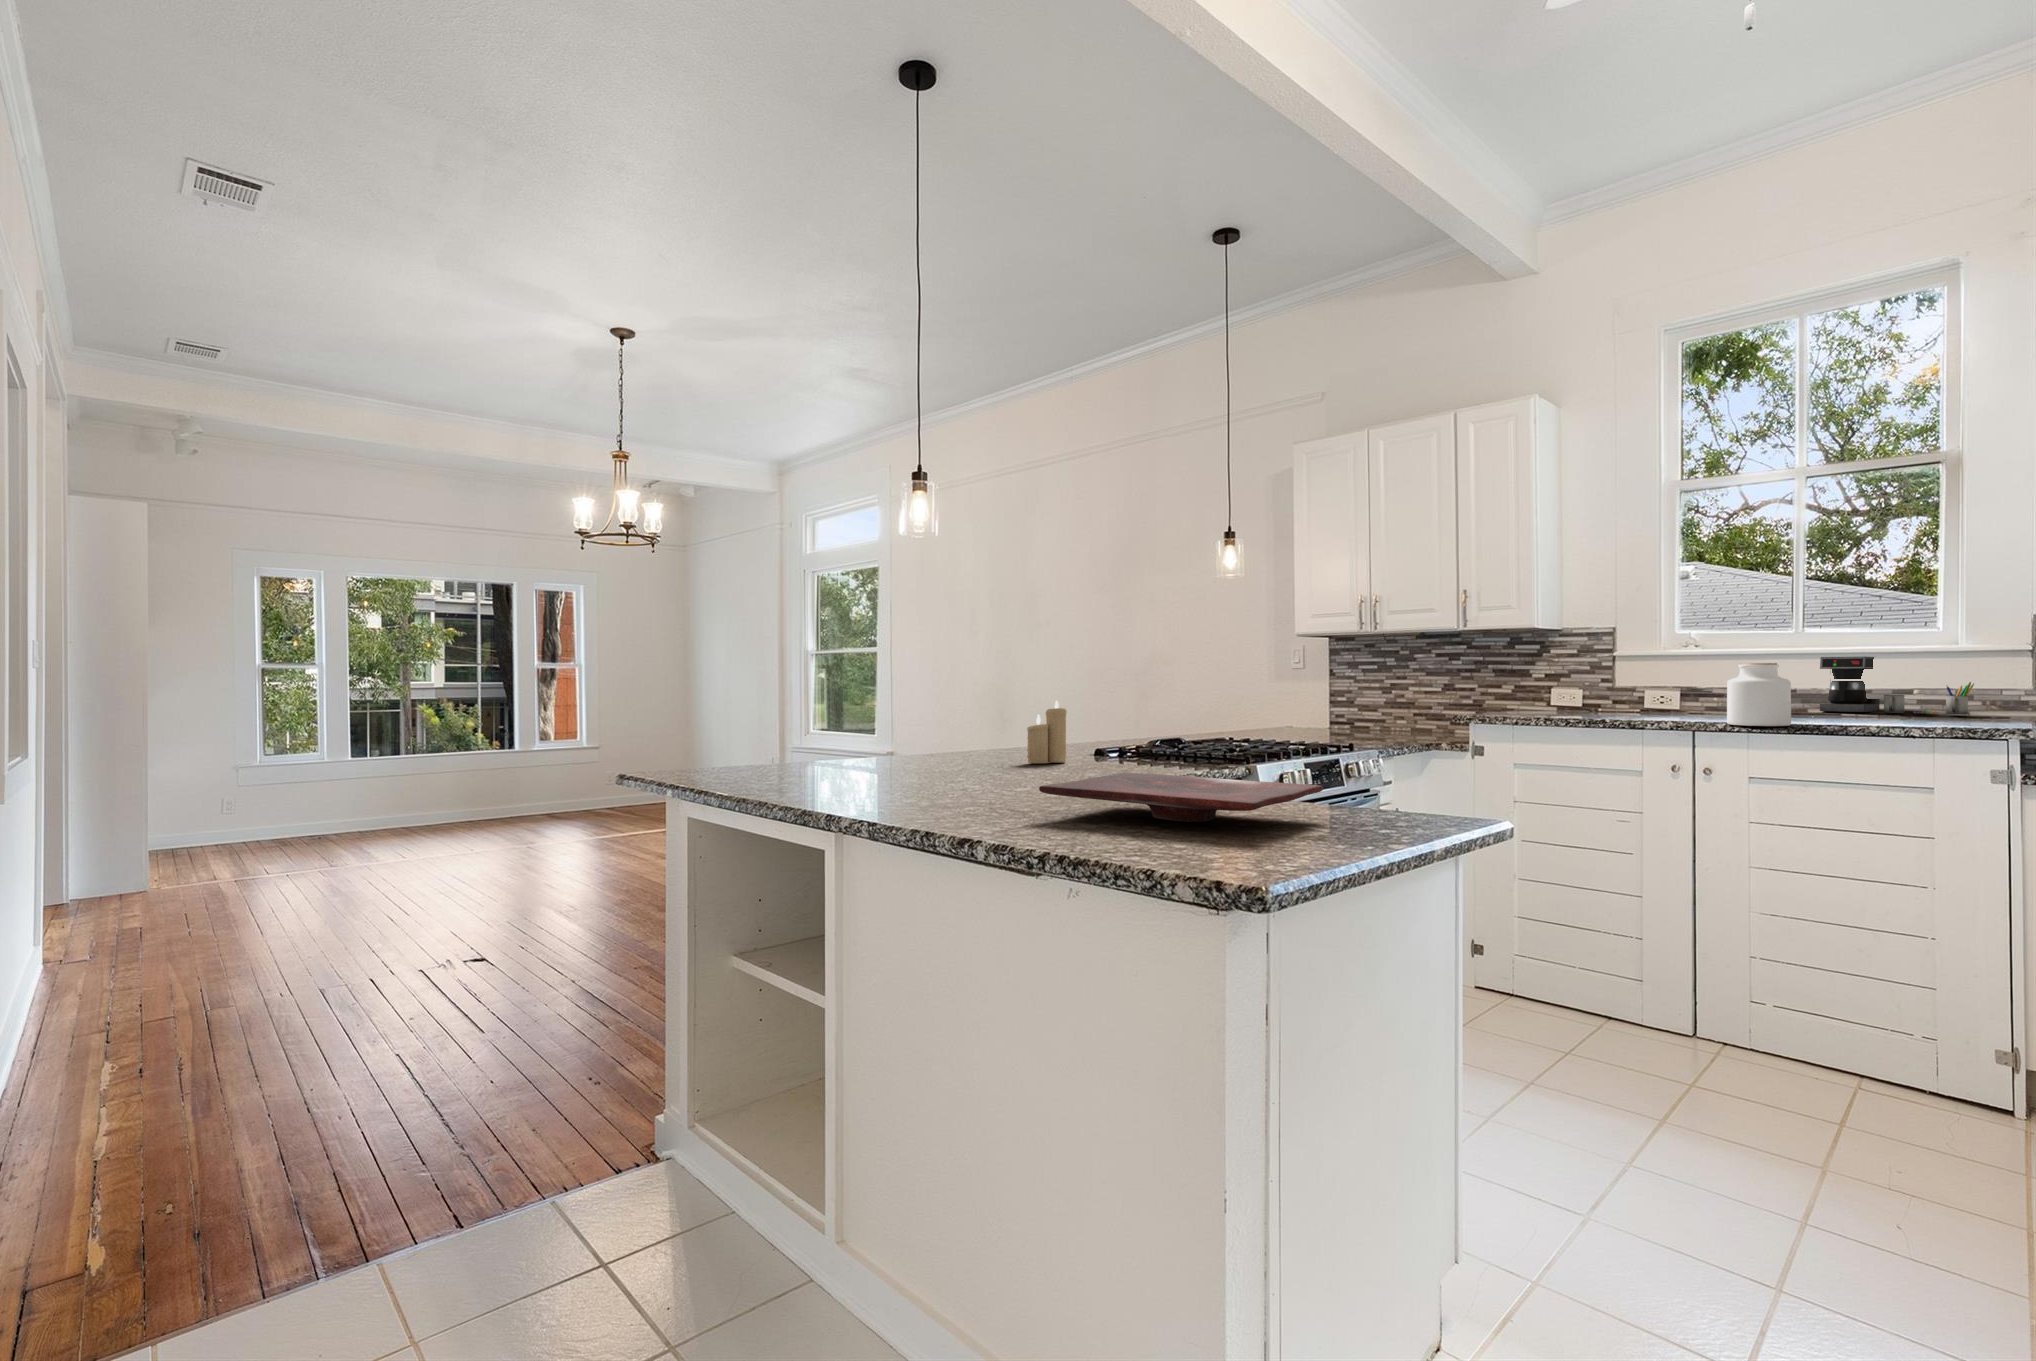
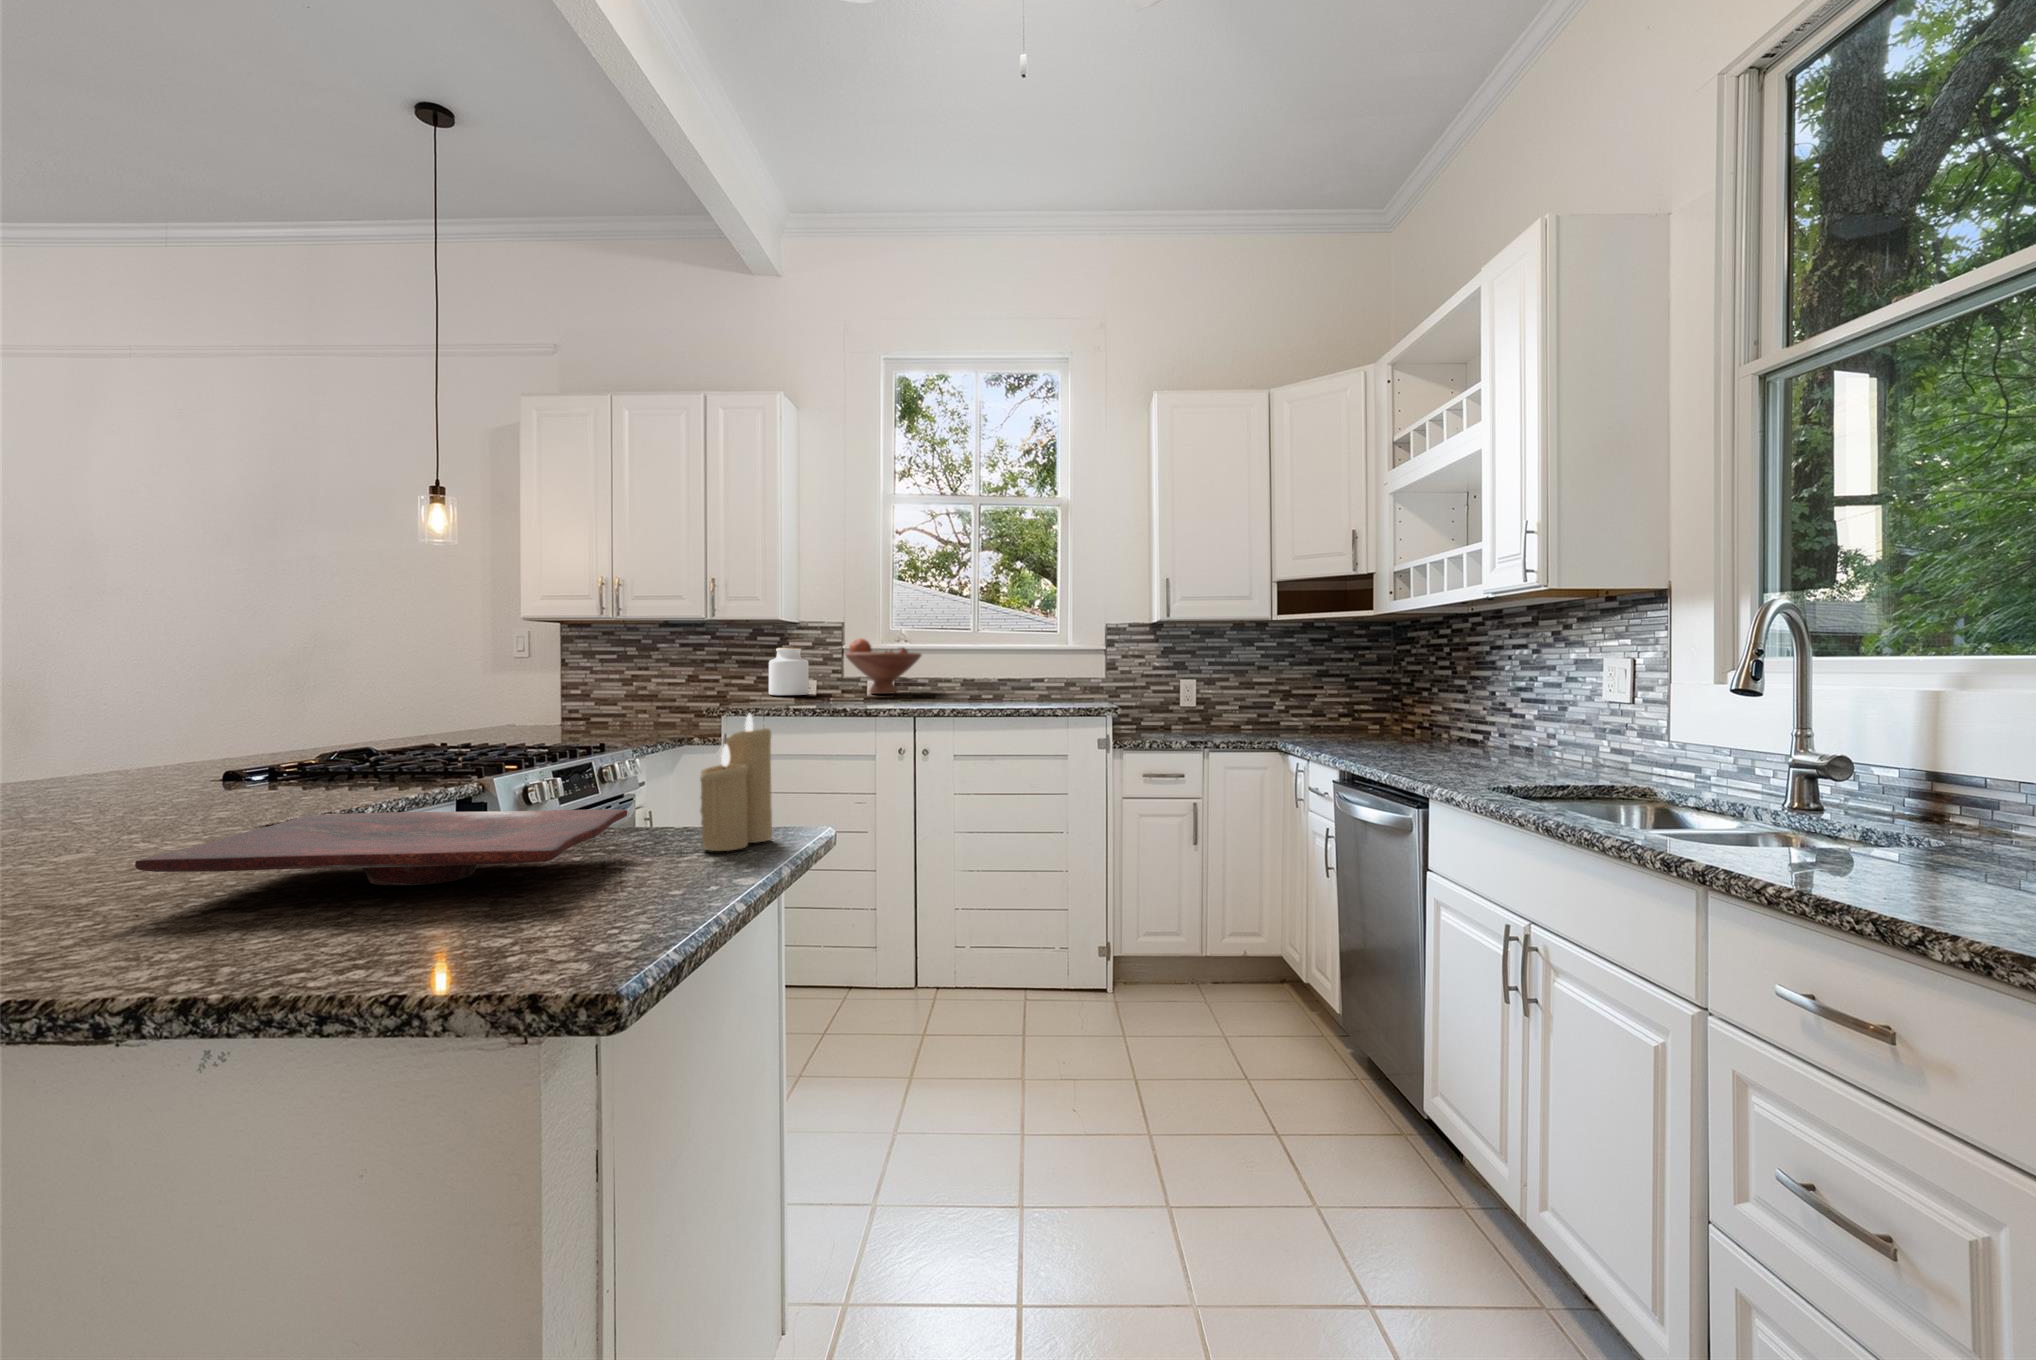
fruit bowl: none [1615,644,1717,706] -> present [846,638,921,694]
coffee maker: present [1820,656,1974,714] -> none [992,652,1083,697]
jar: present [1727,663,1791,726] -> present [769,648,809,695]
candle: present [1027,701,1067,763] -> present [700,714,772,851]

